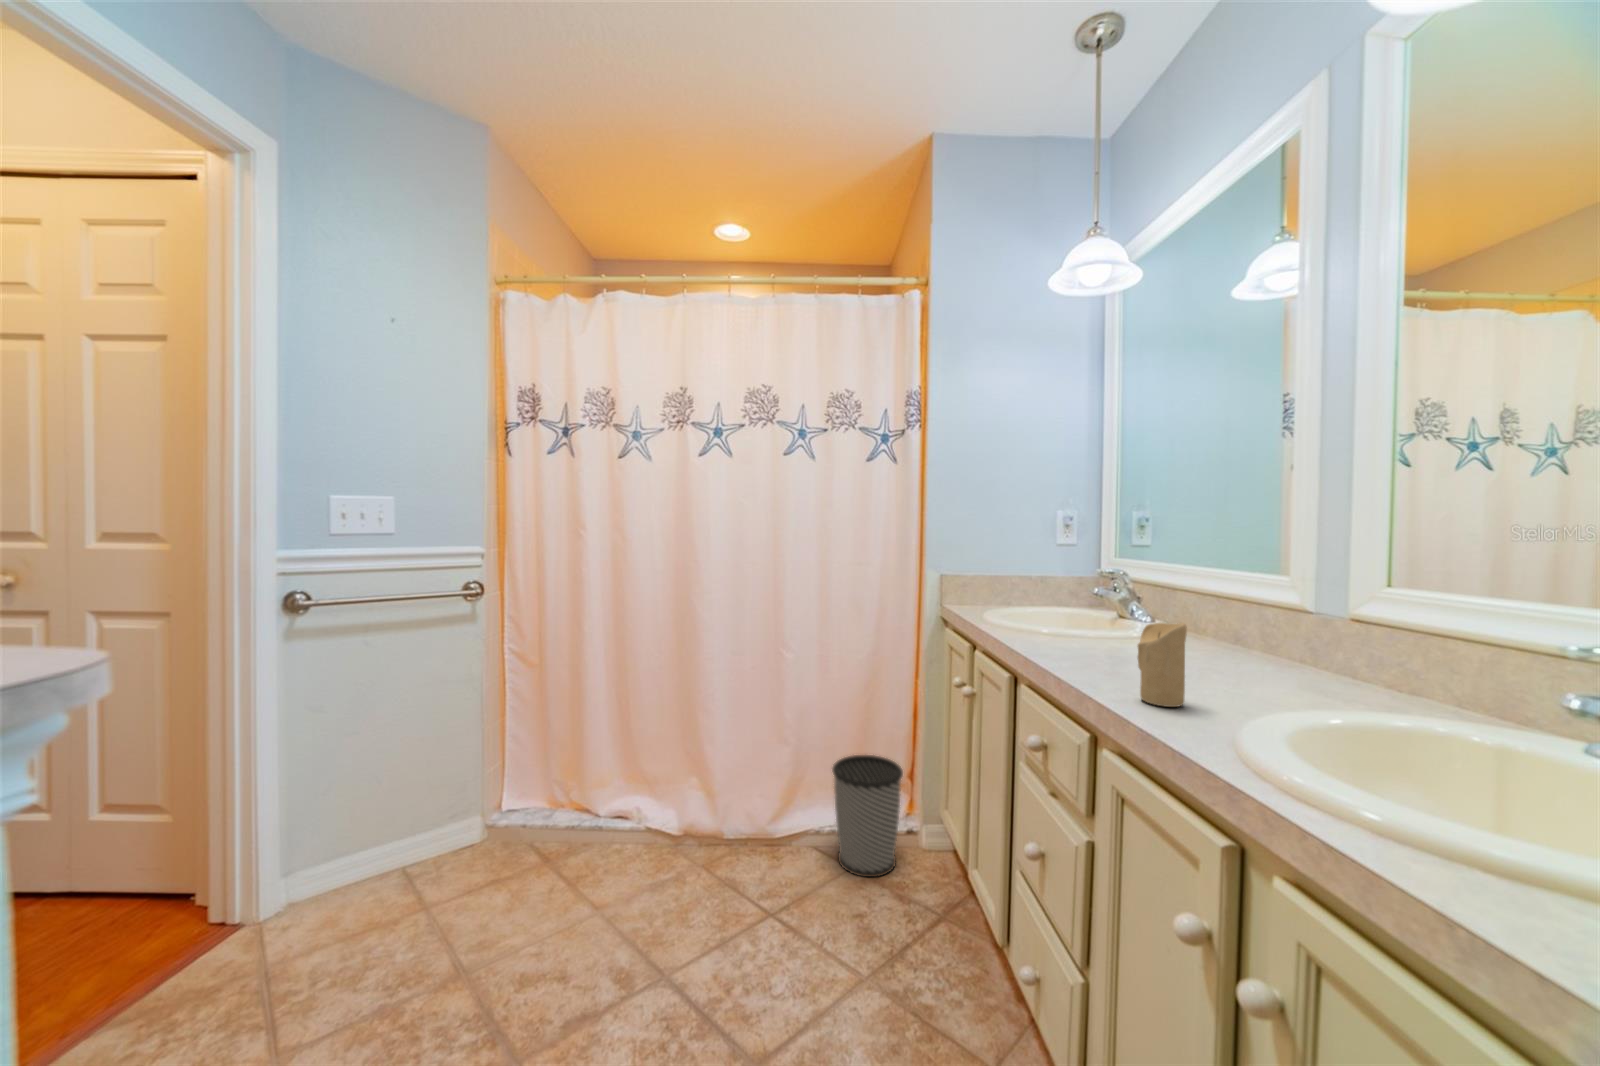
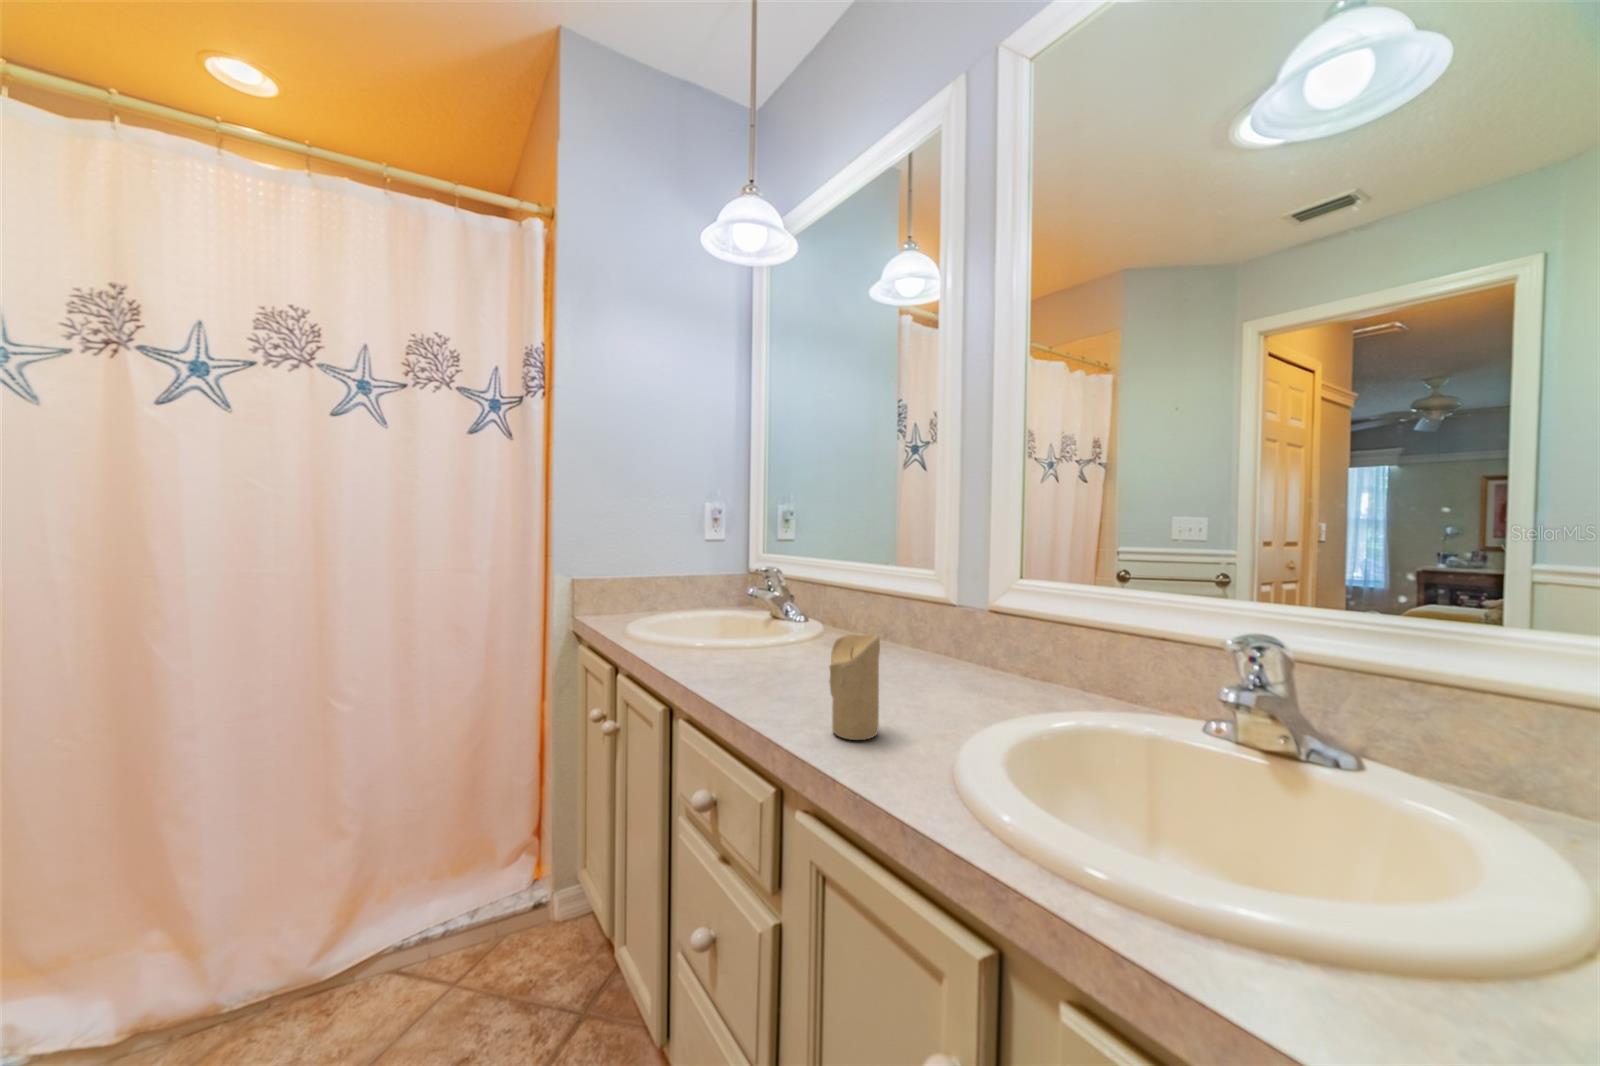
wastebasket: present [832,755,903,877] -> none [417,824,529,1006]

